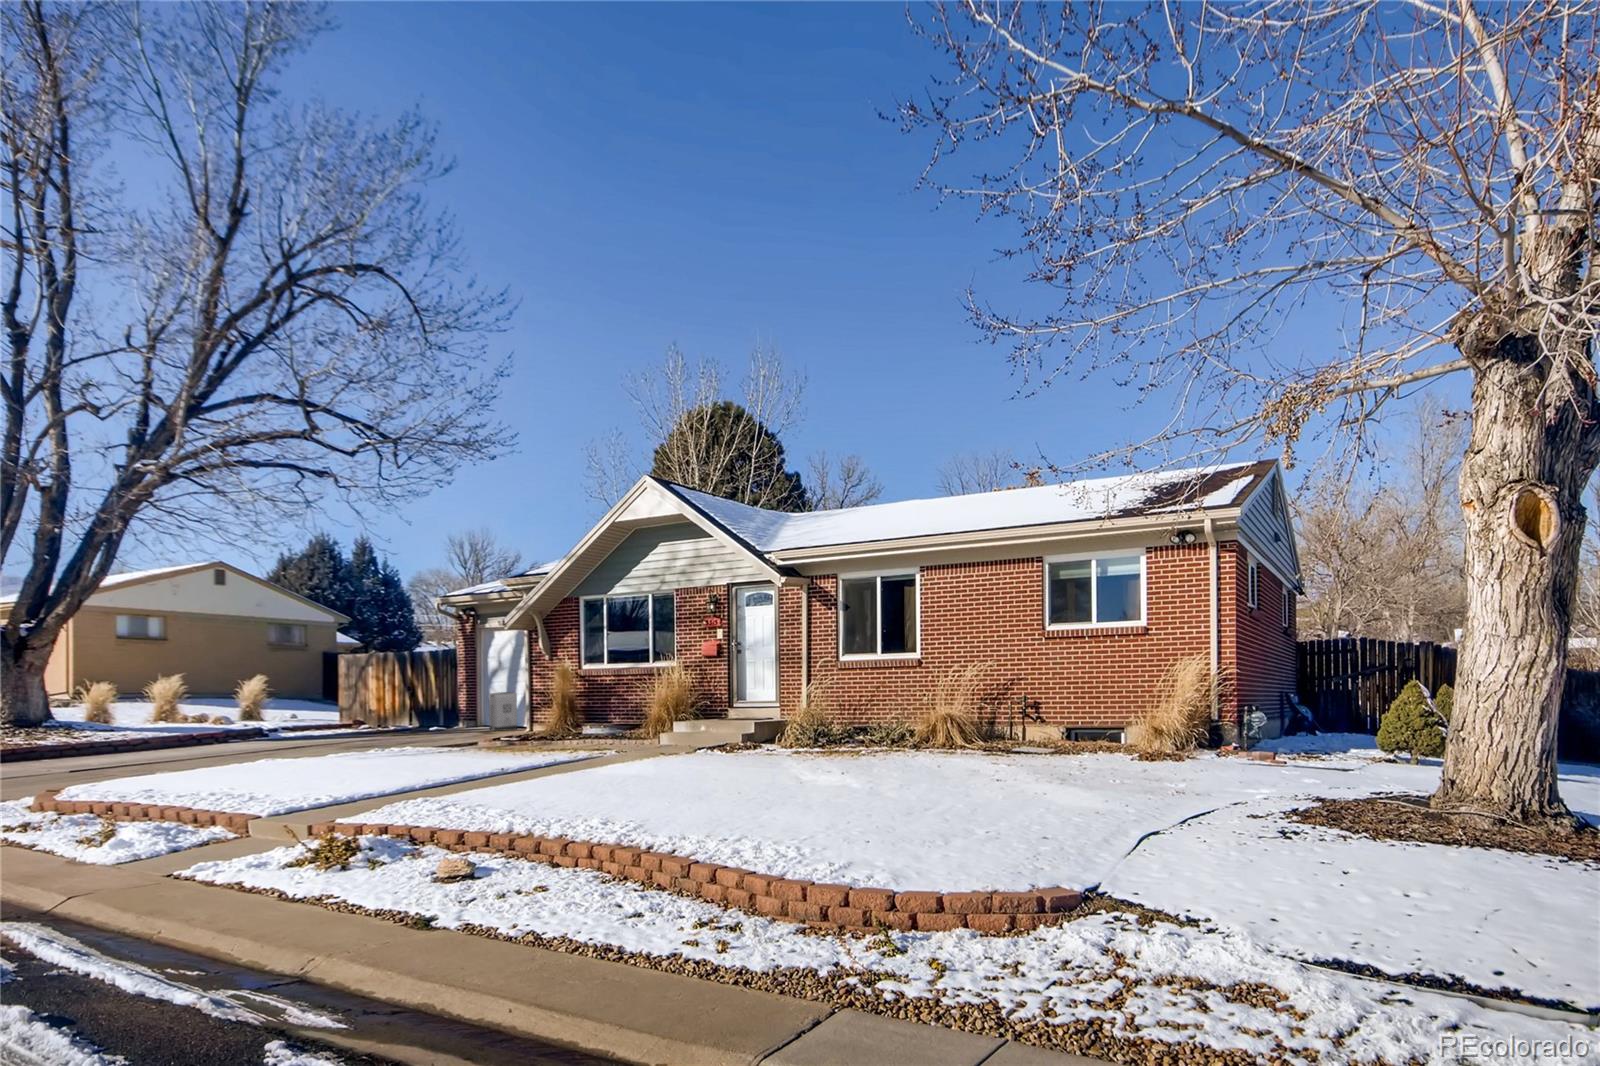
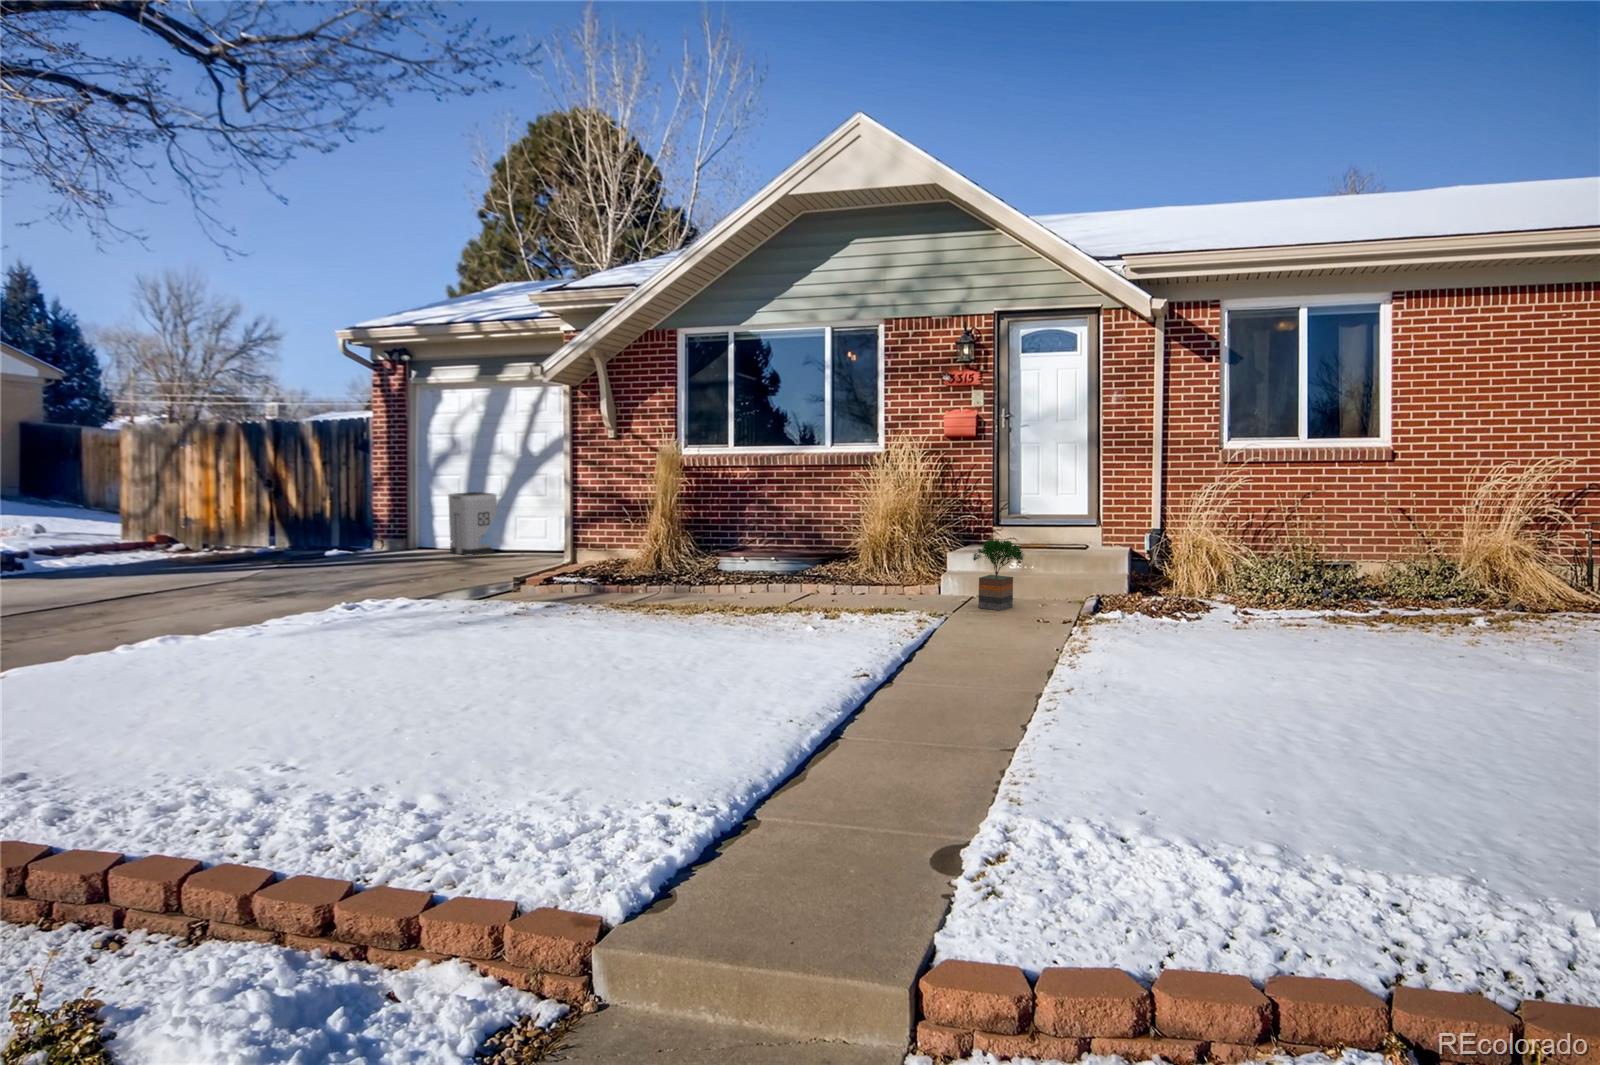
potted tree: none [643,712,671,749] -> present [973,540,1024,611]

